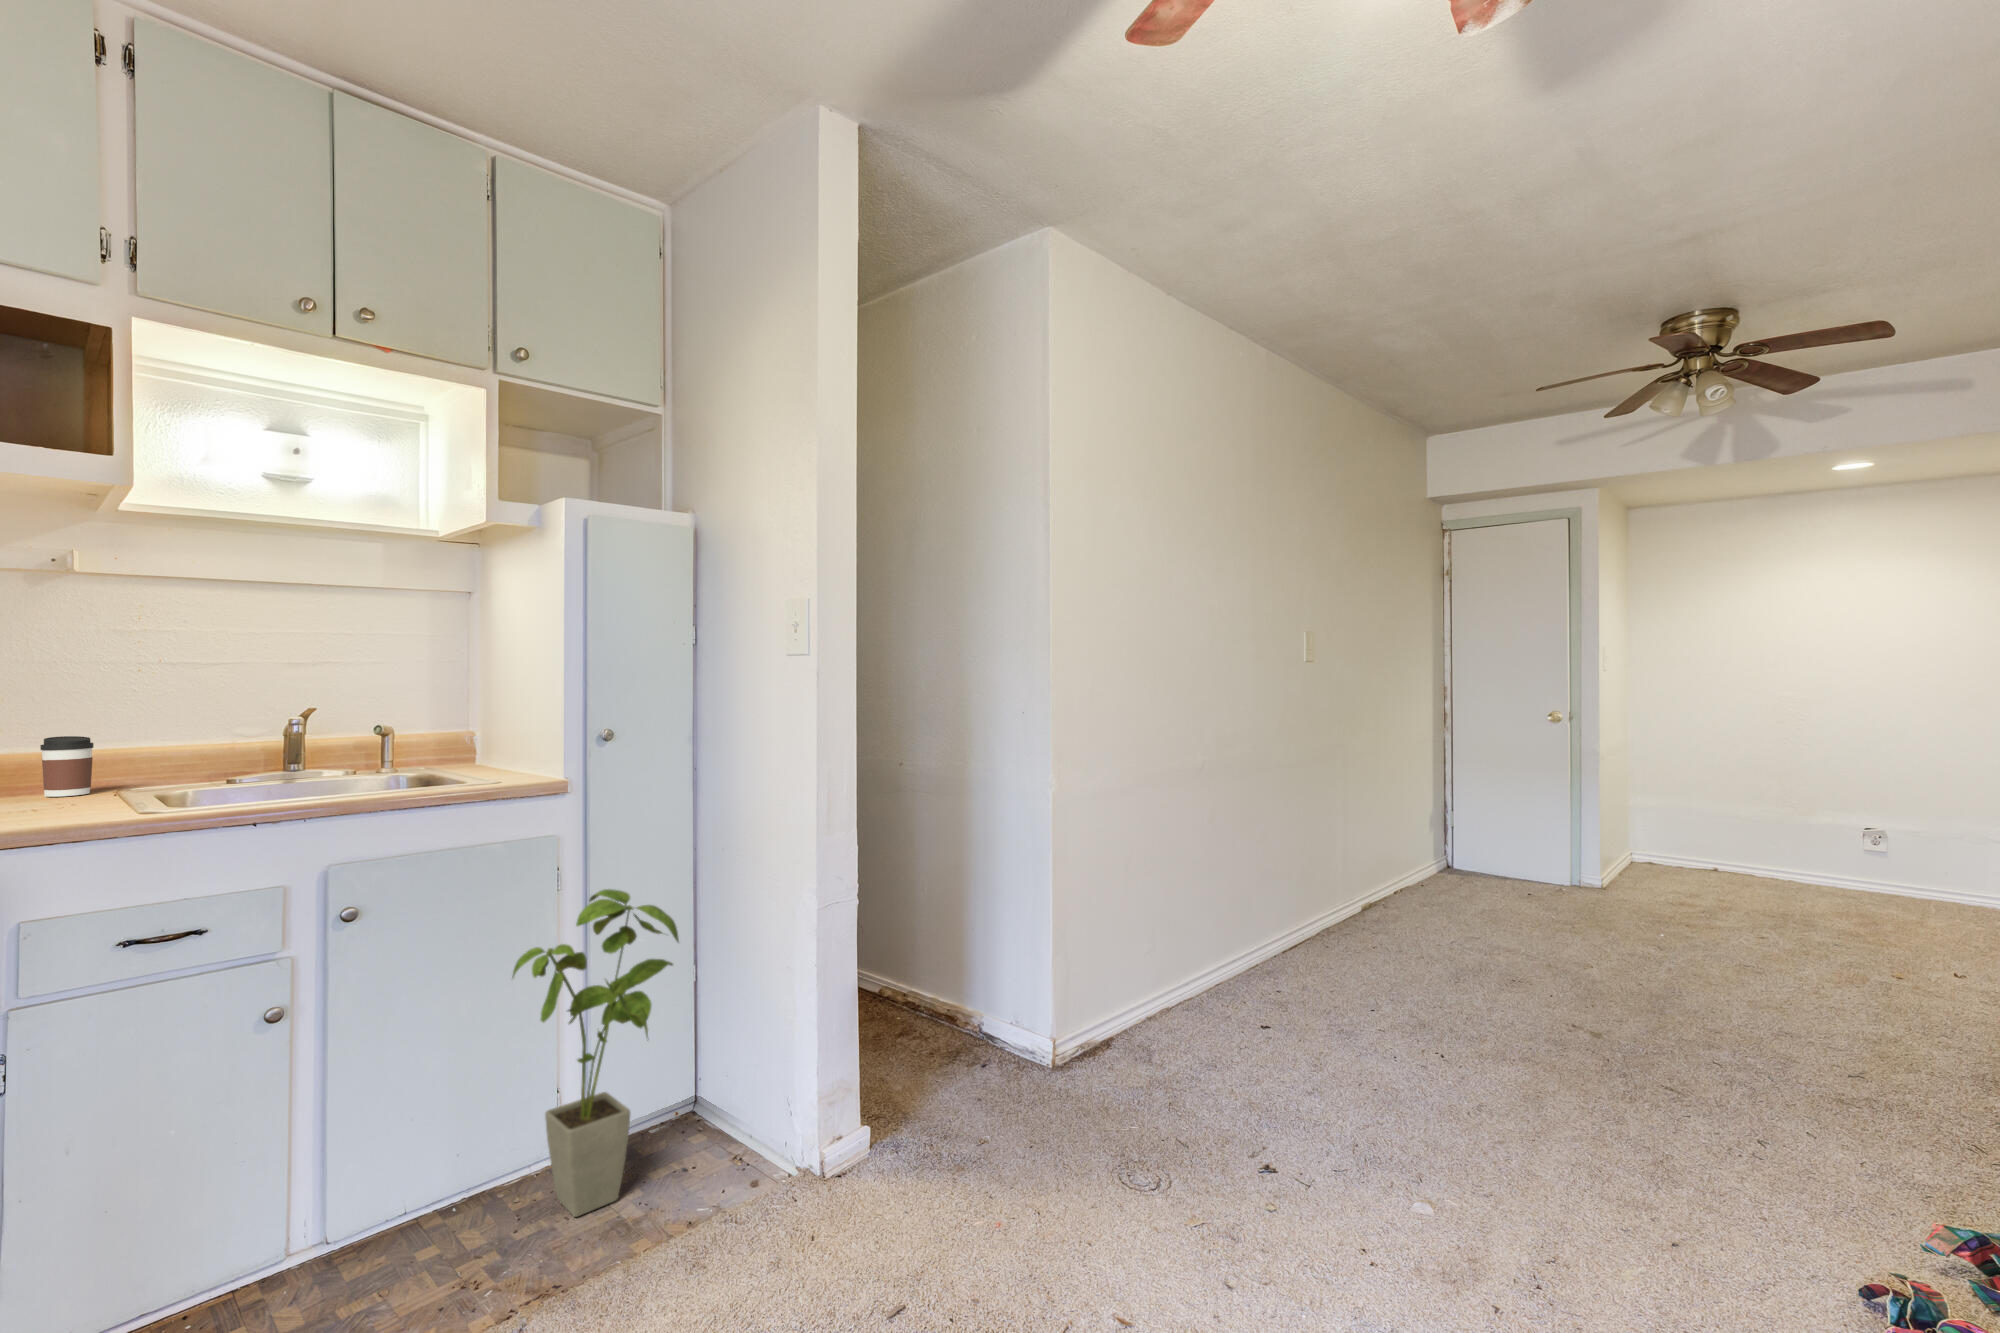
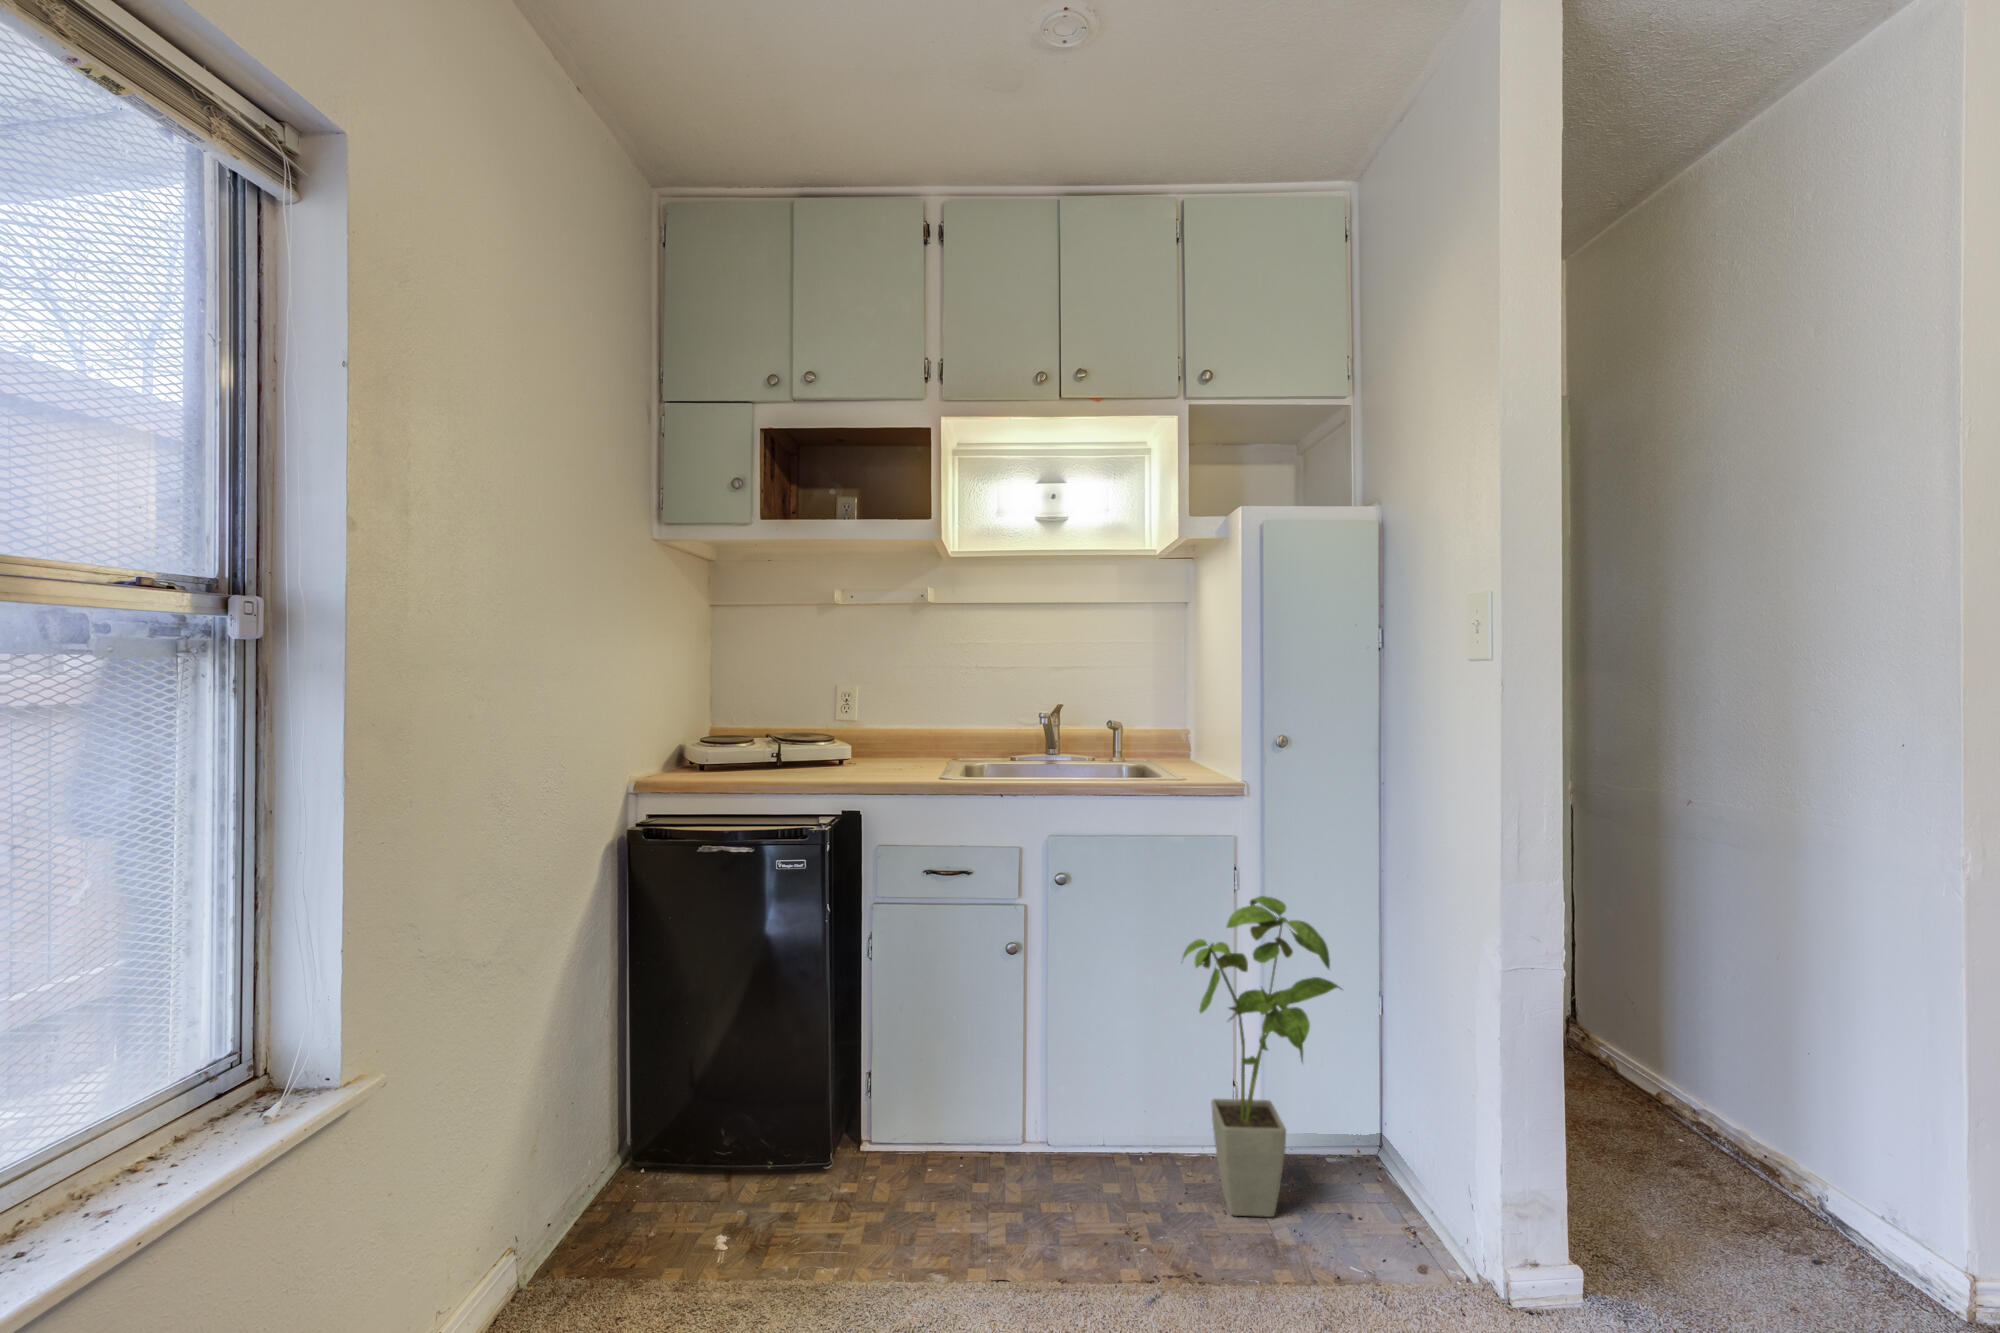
coffee cup: present [40,736,93,797] -> none [917,719,943,761]

